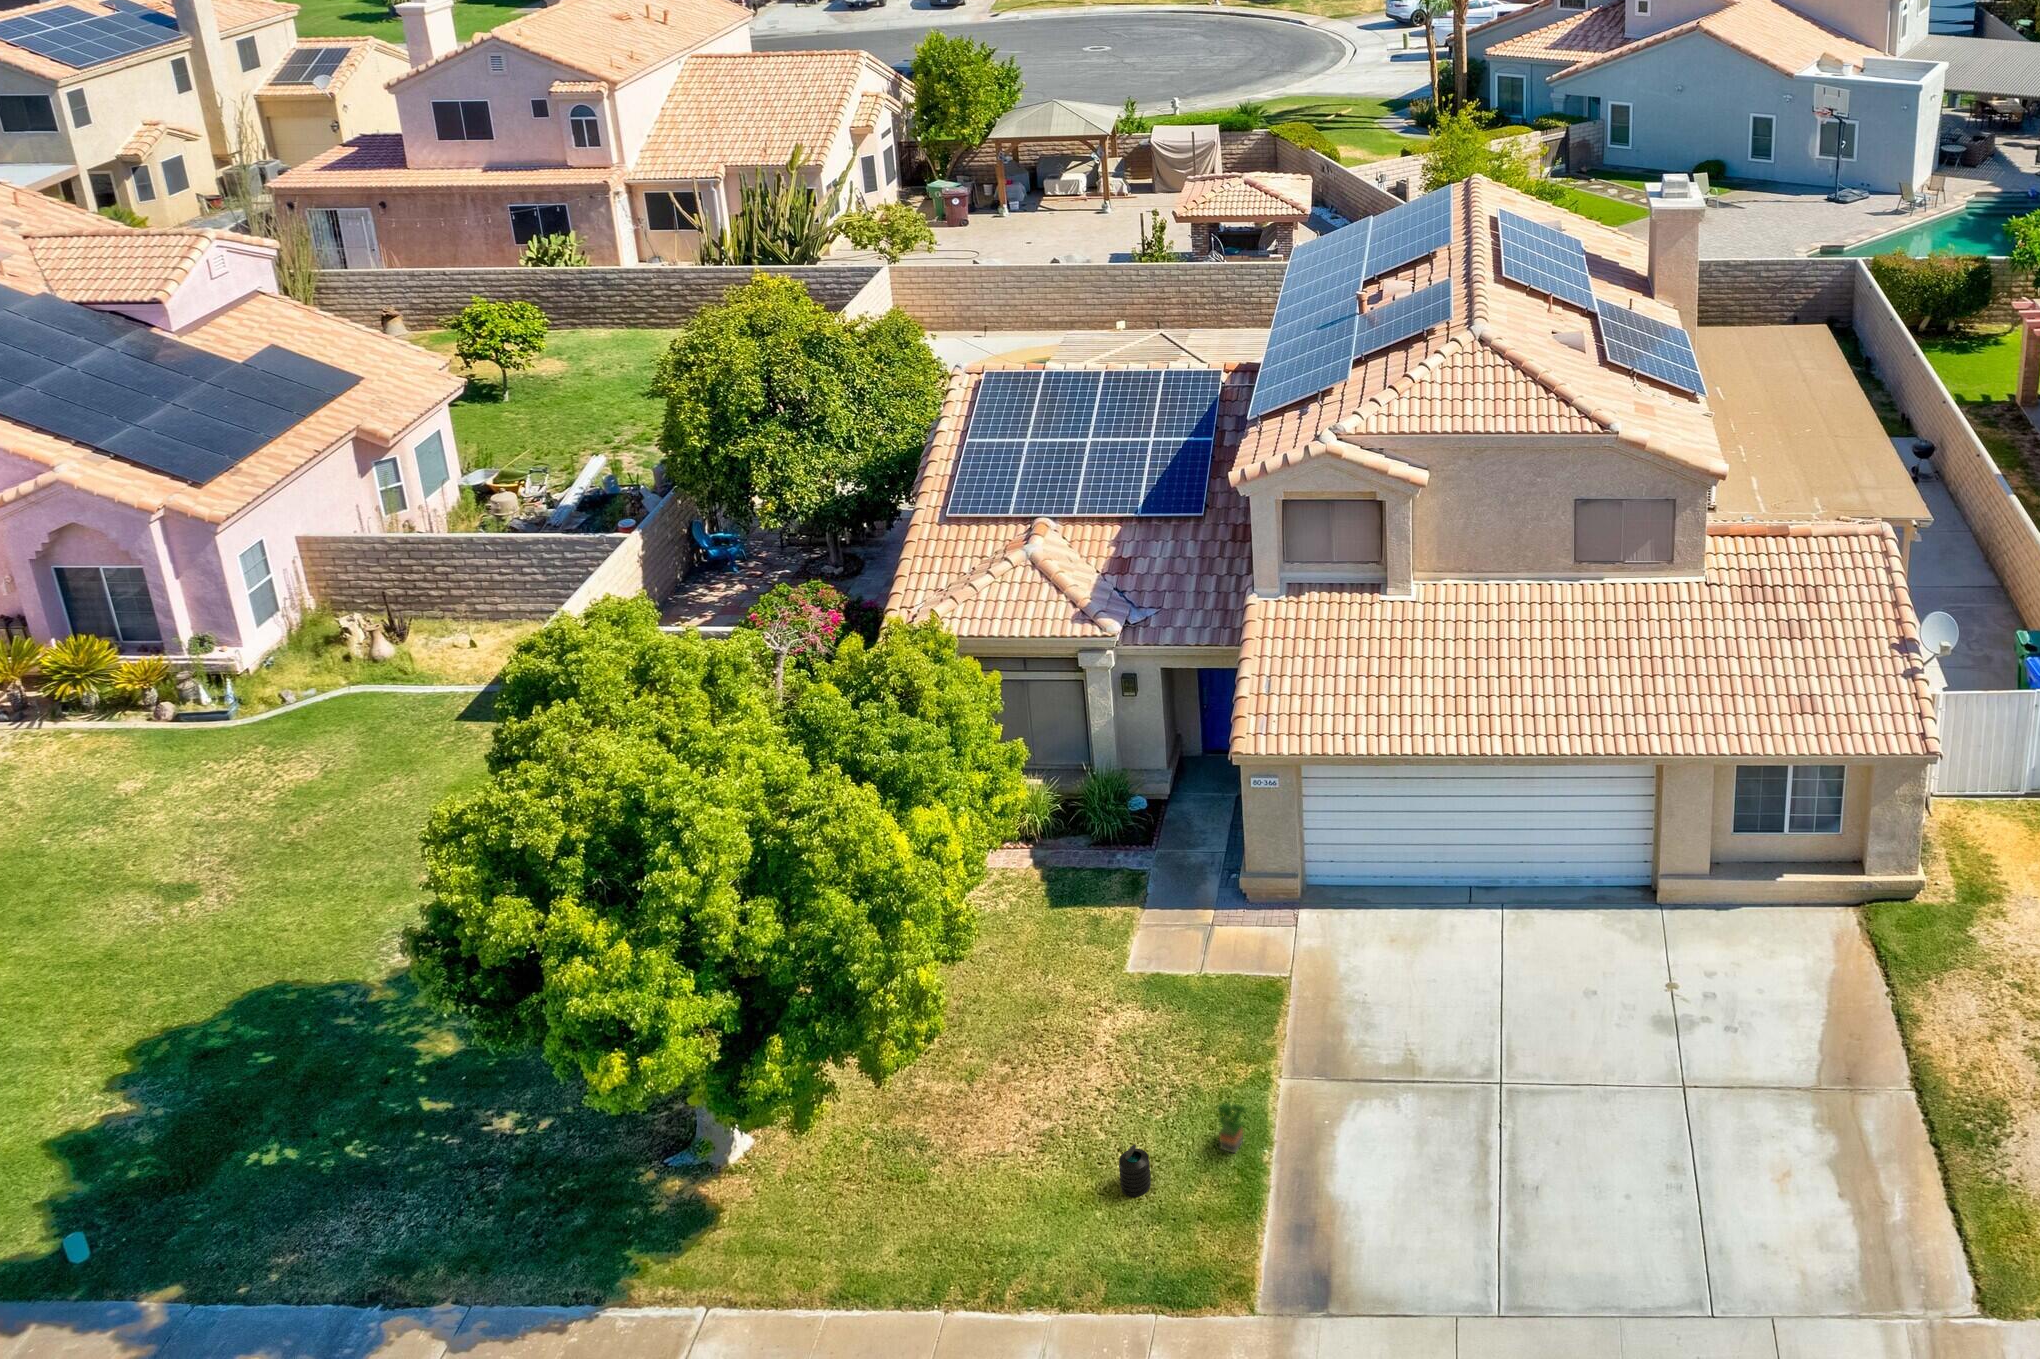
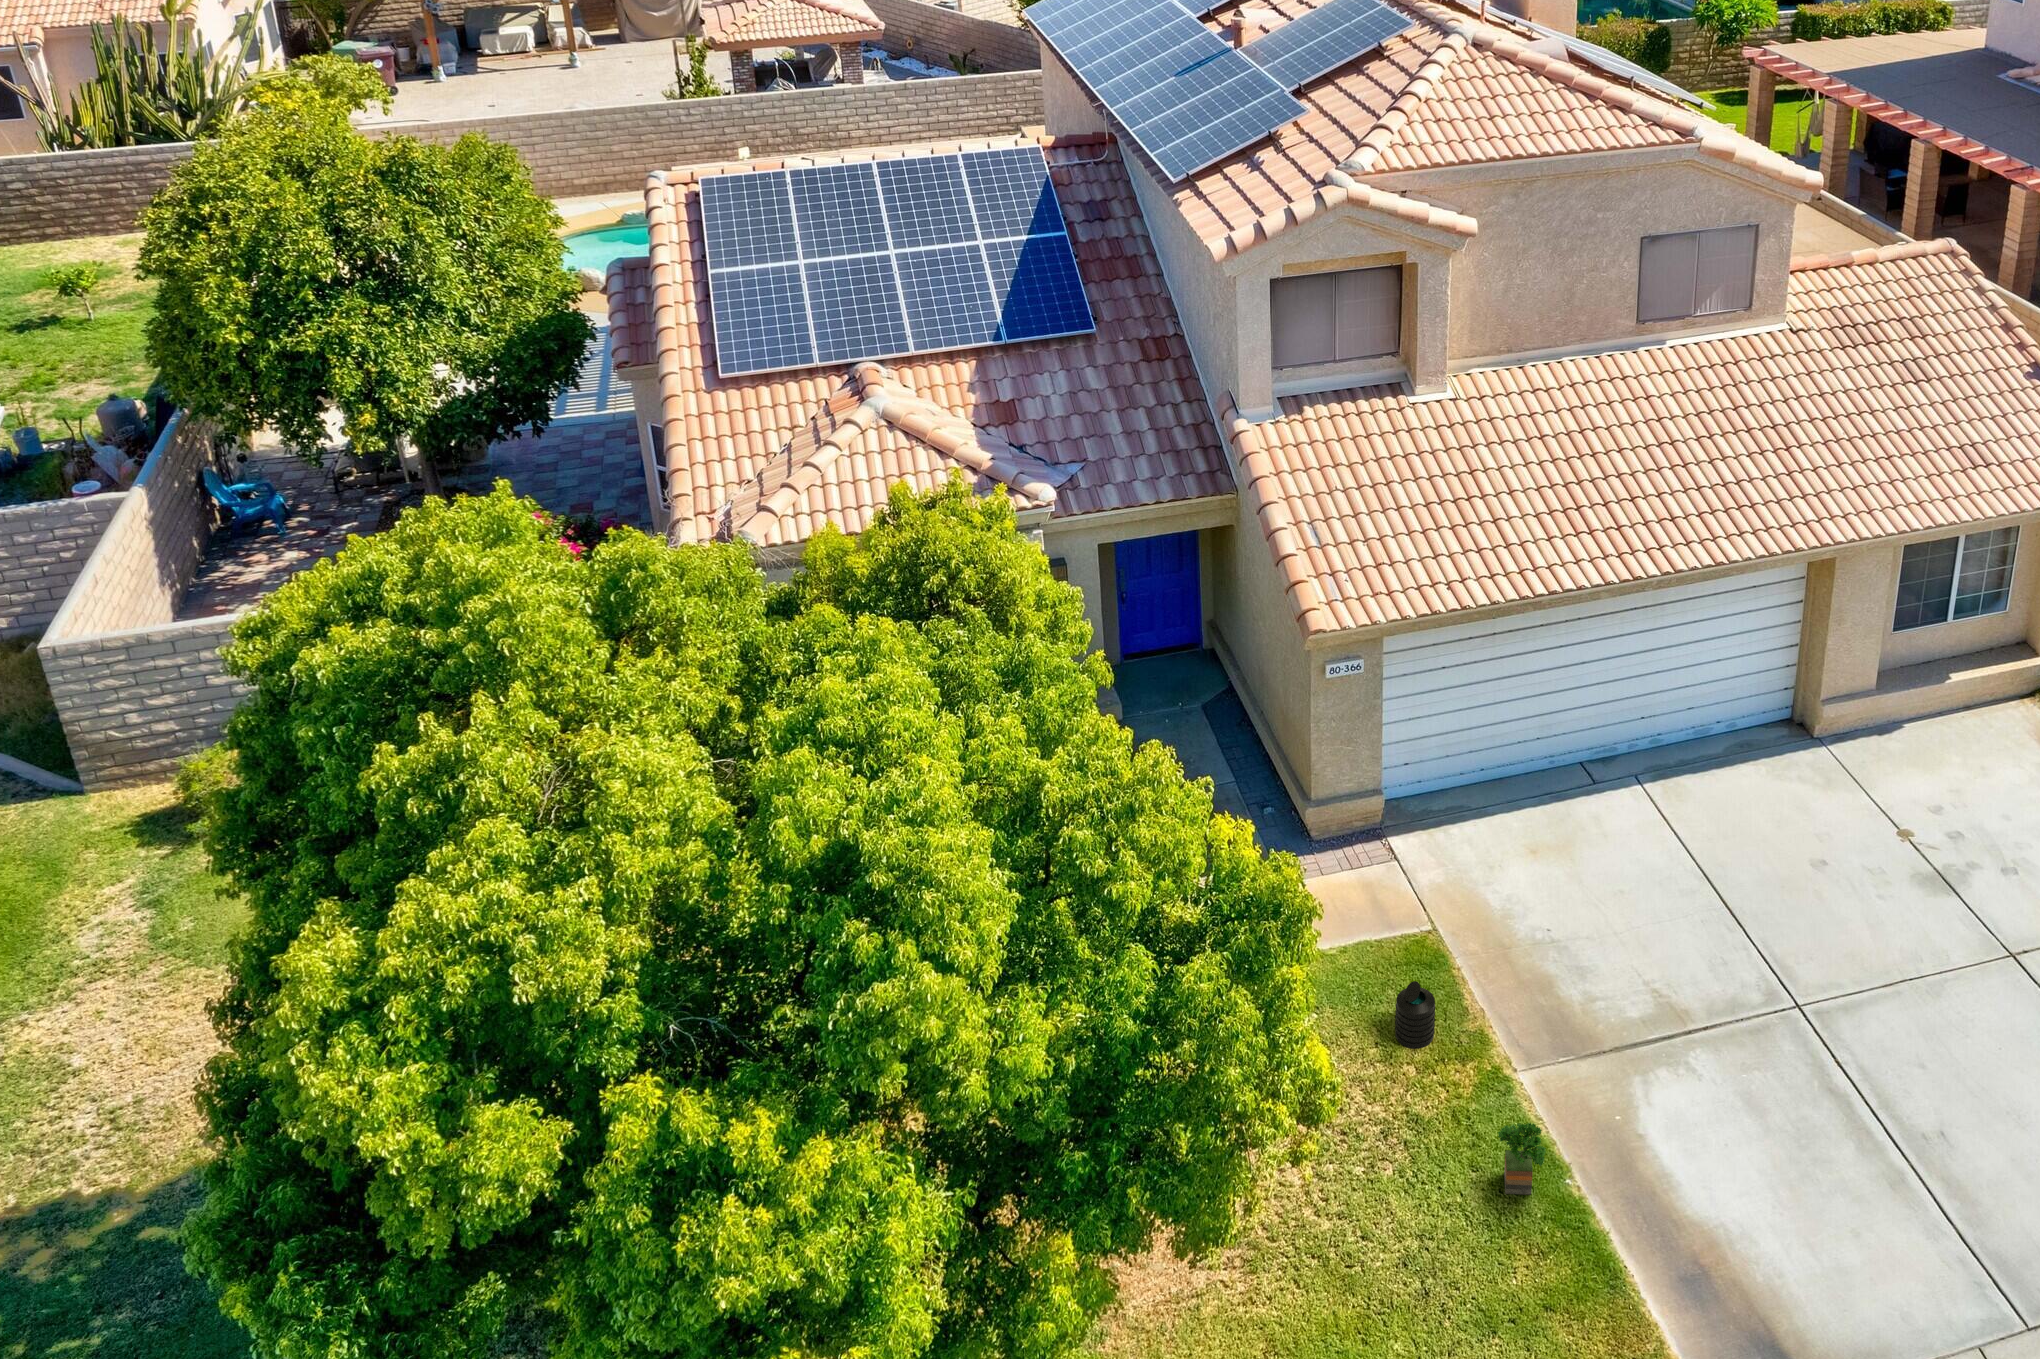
trash can: present [1119,1144,1151,1197] -> present [1395,981,1435,1049]

